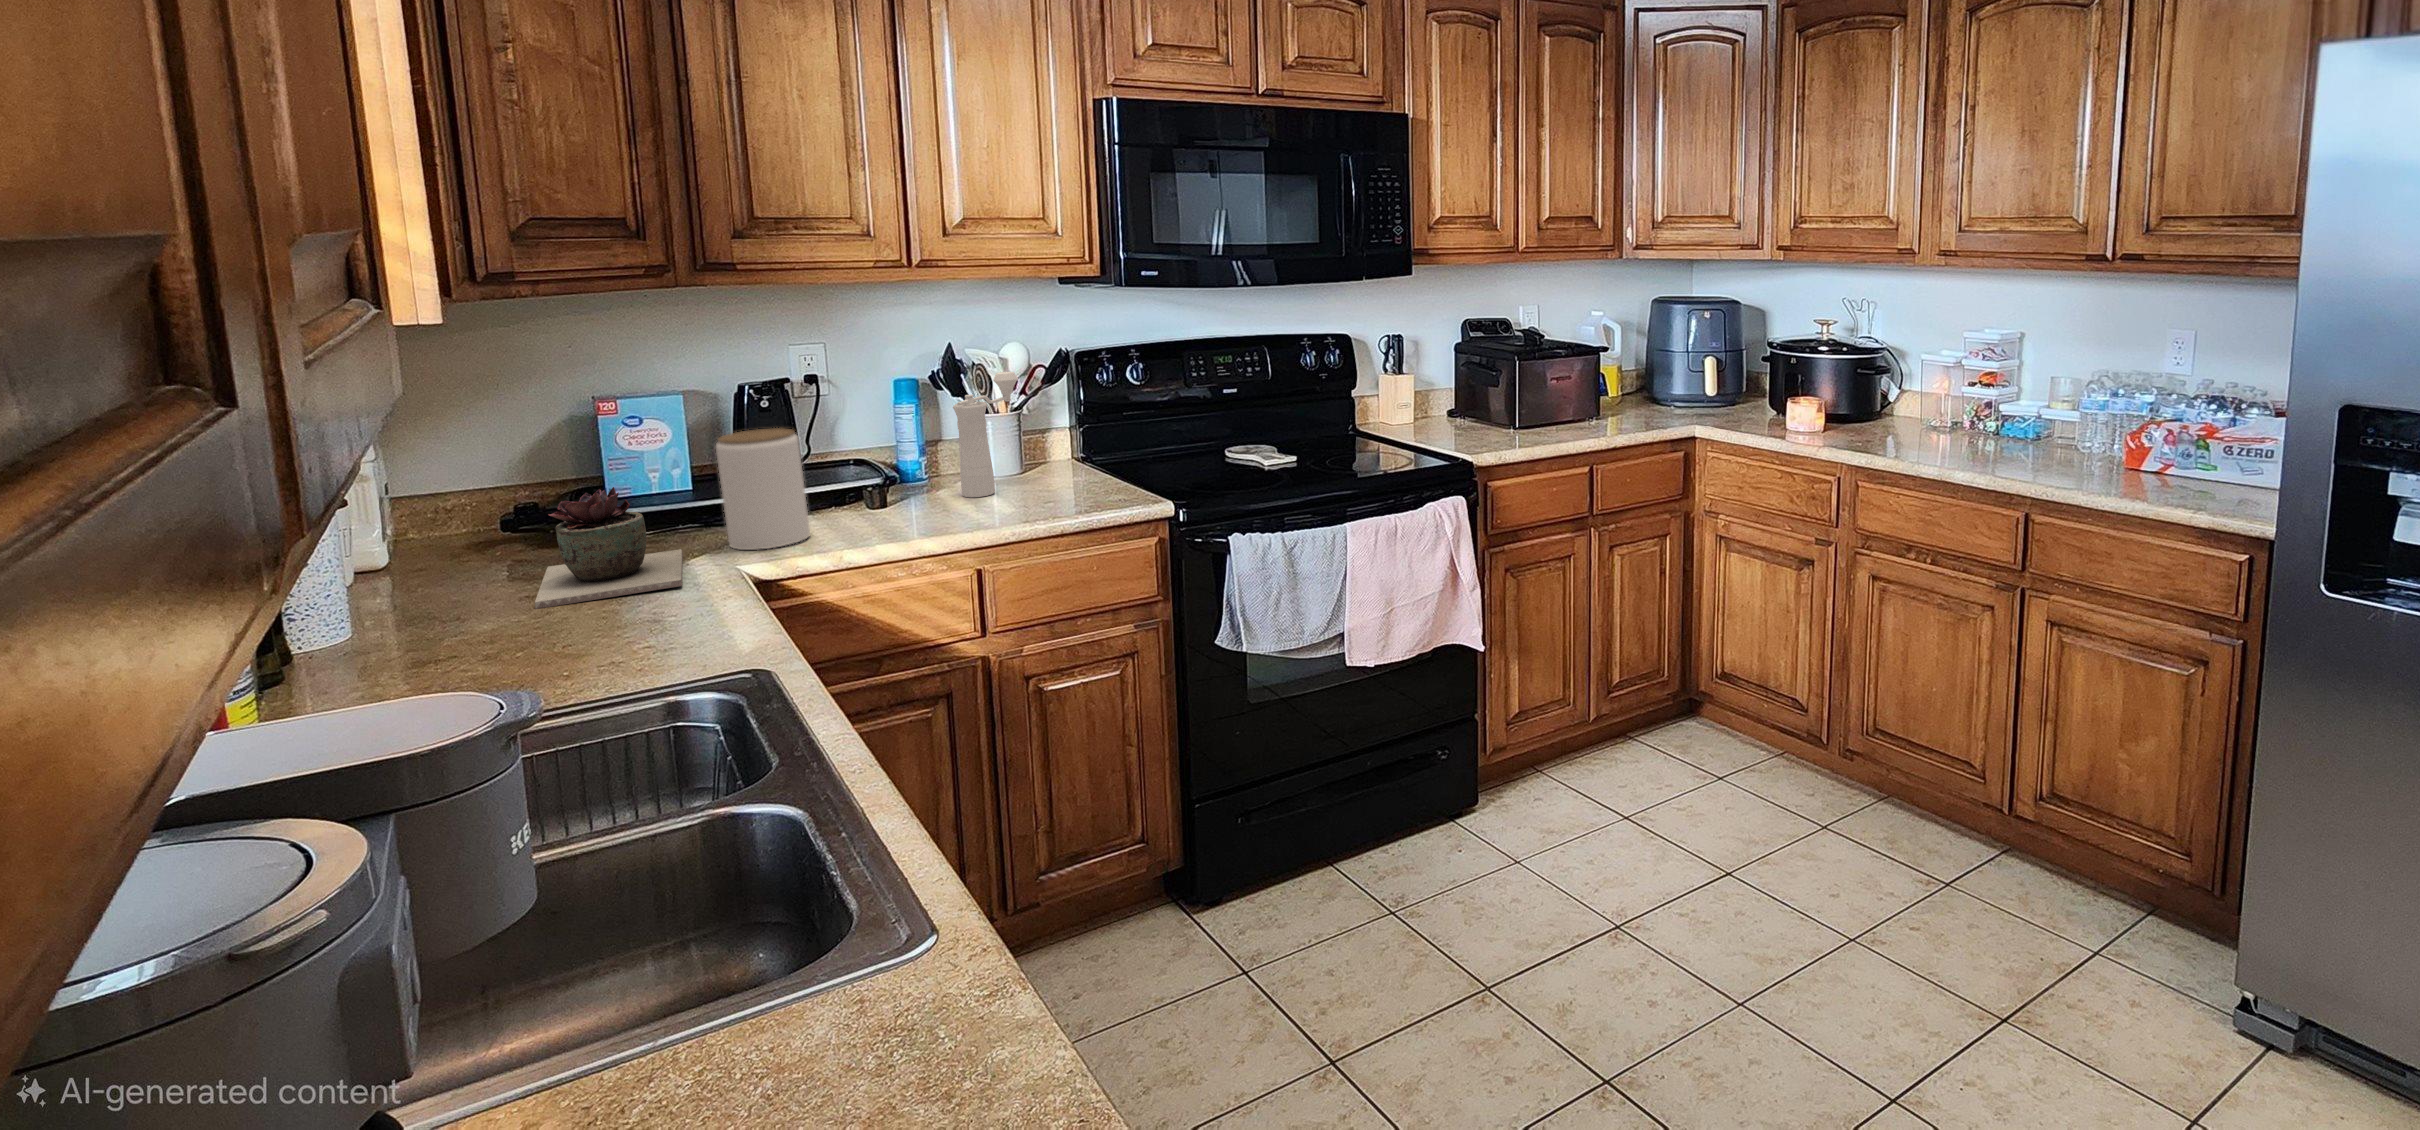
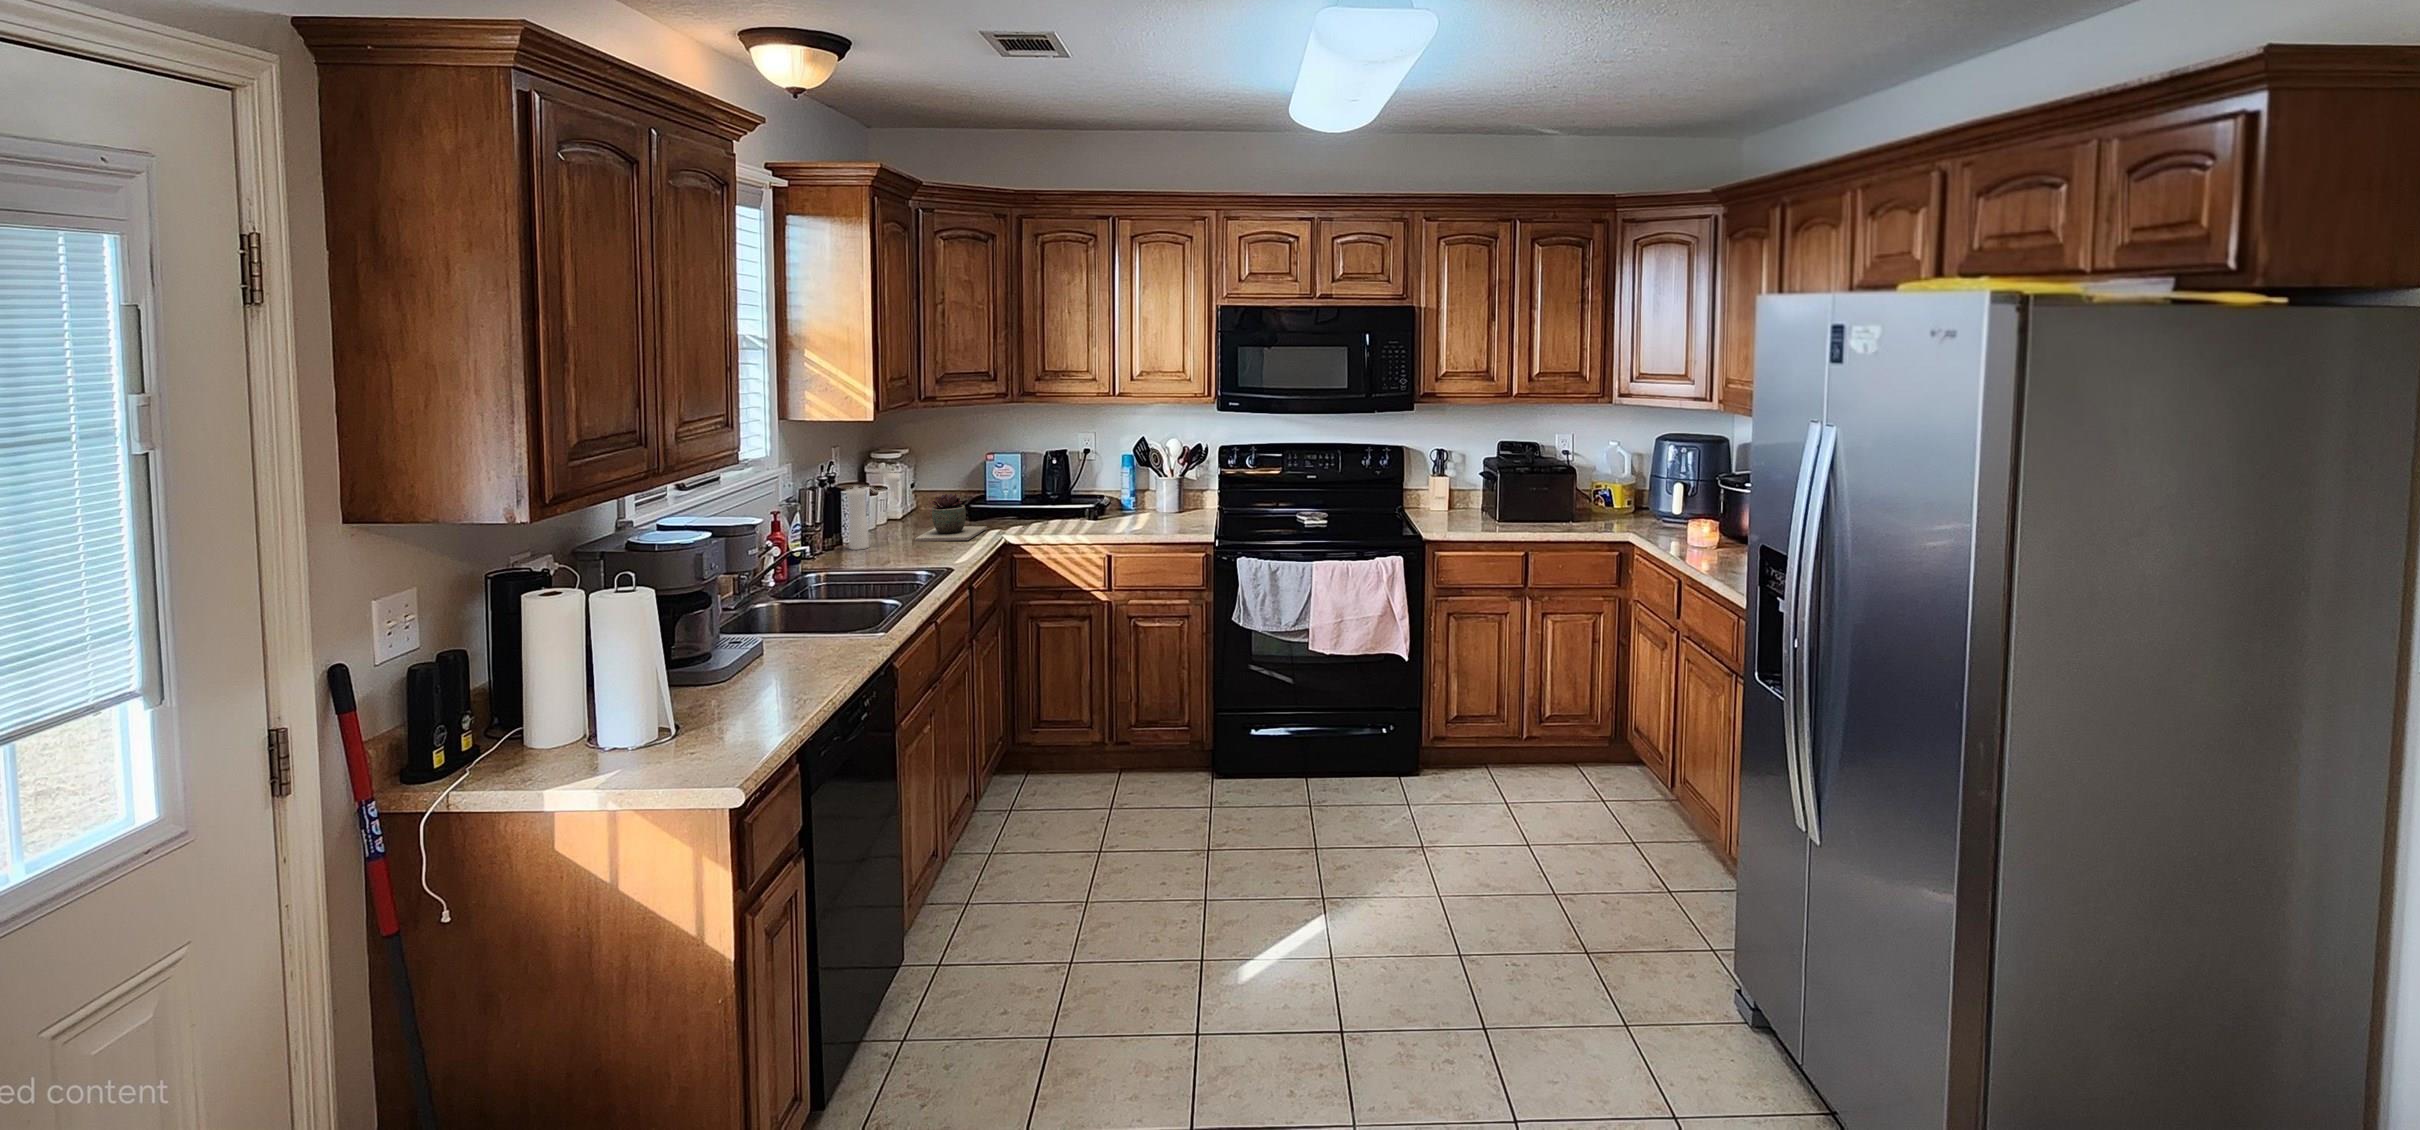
pepper mill: present [953,372,1018,498] -> present [846,473,899,550]
jar: present [716,428,810,550] -> none [1005,474,1043,531]

